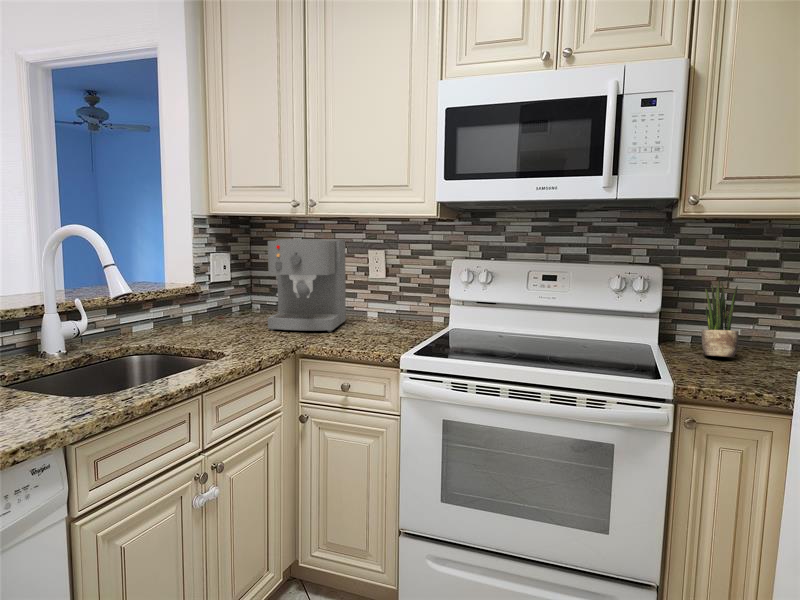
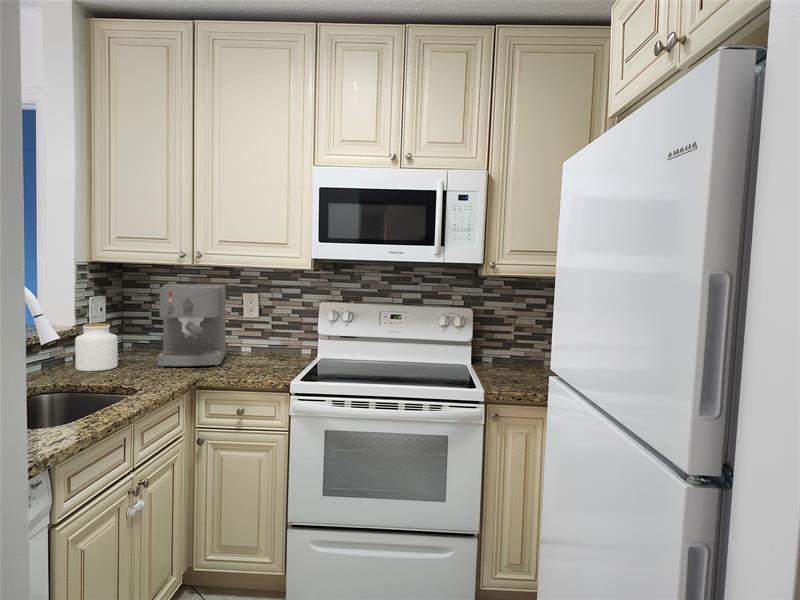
potted plant: present [701,279,739,357] -> none [499,317,521,370]
jar: none [188,280,230,331] -> present [75,323,118,371]

